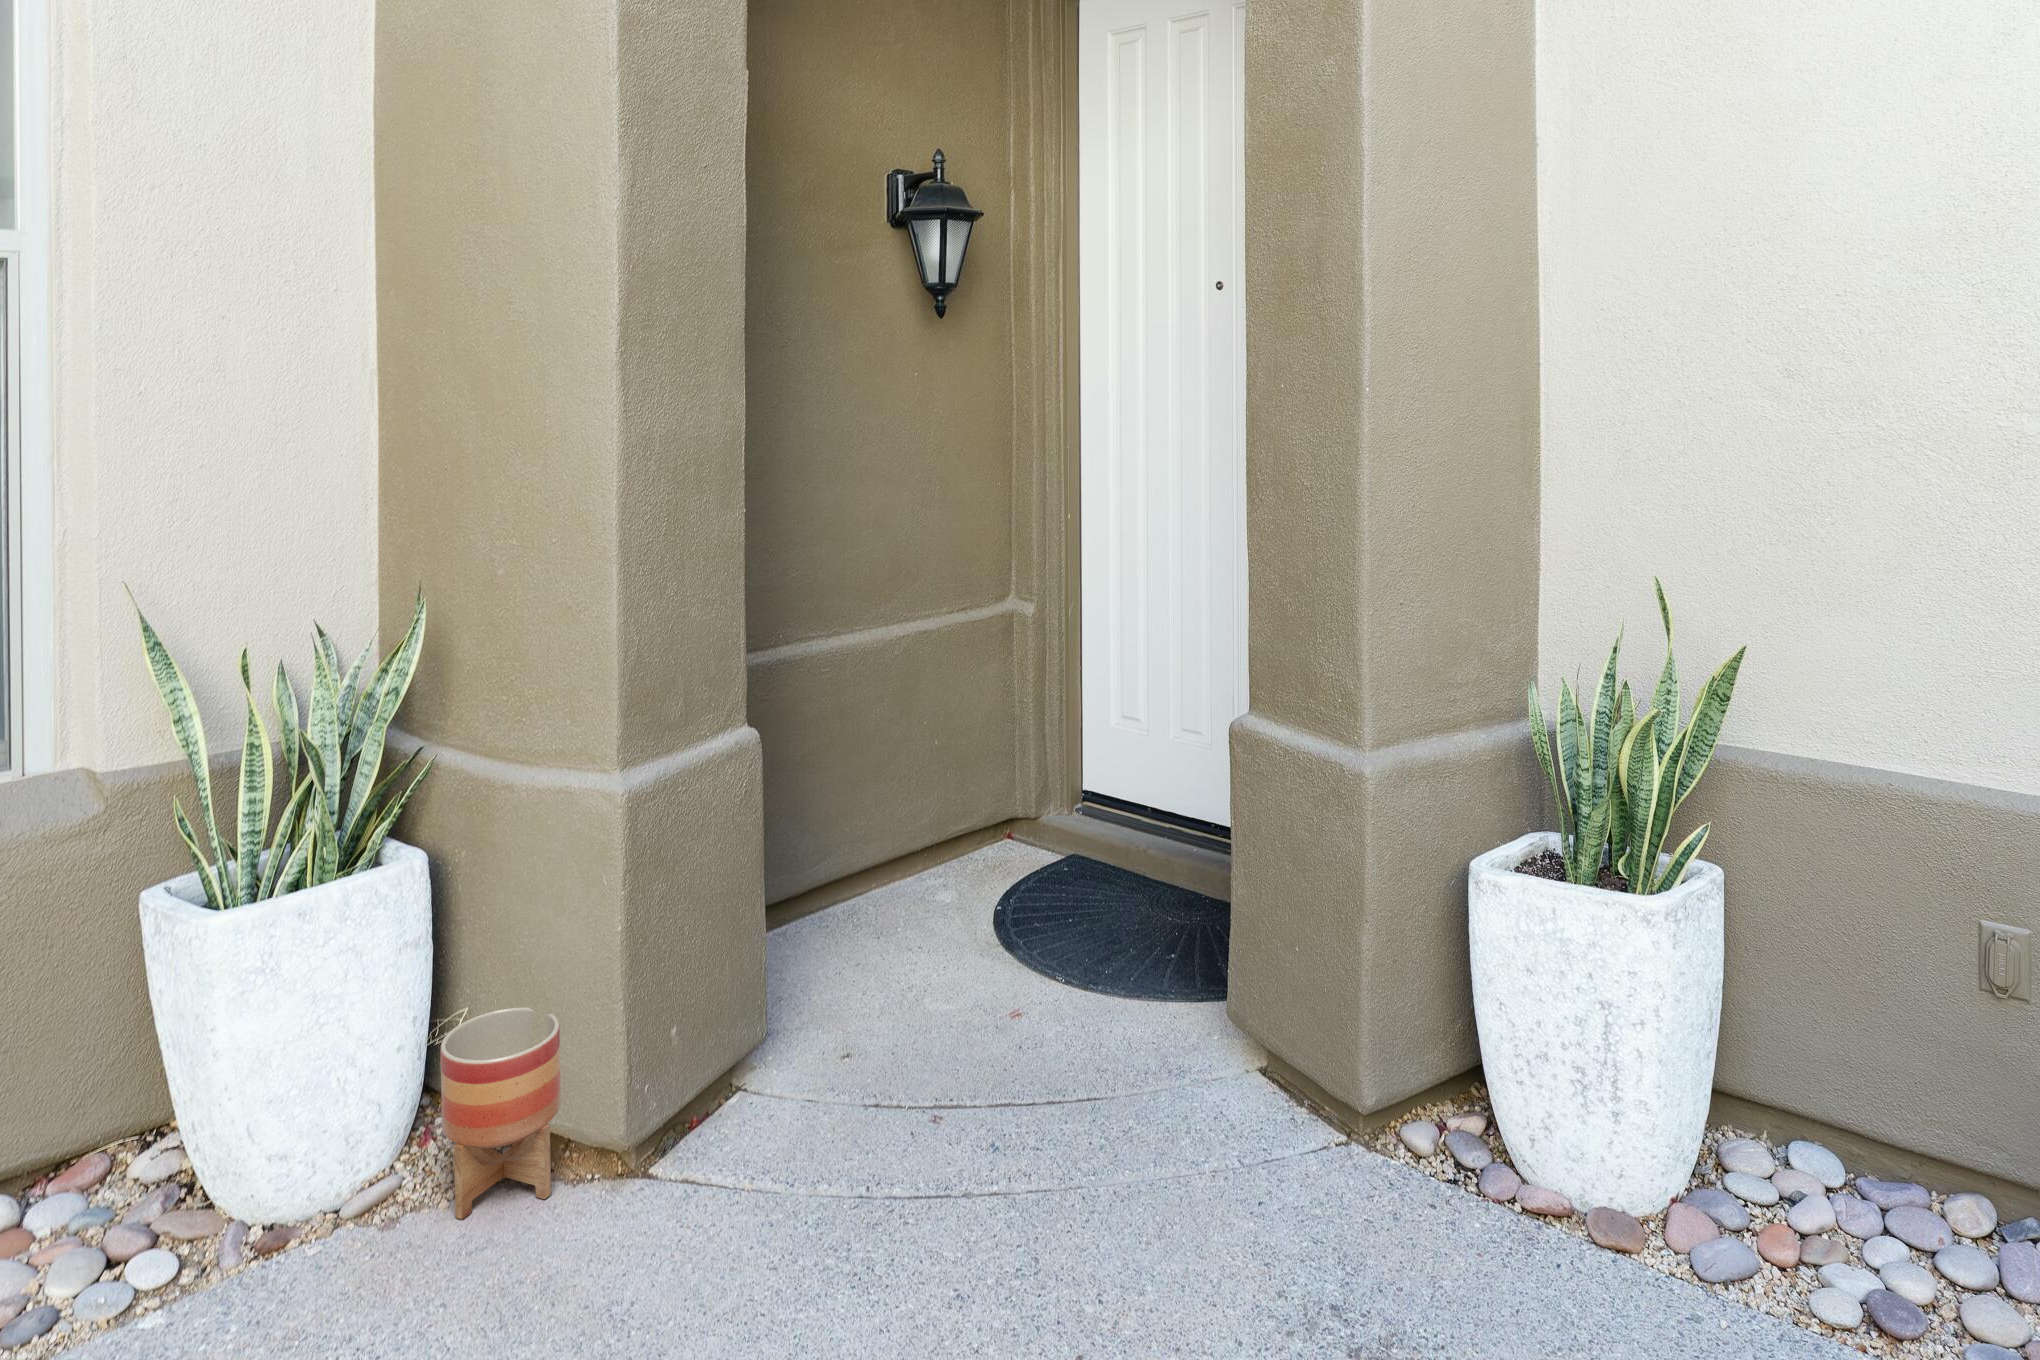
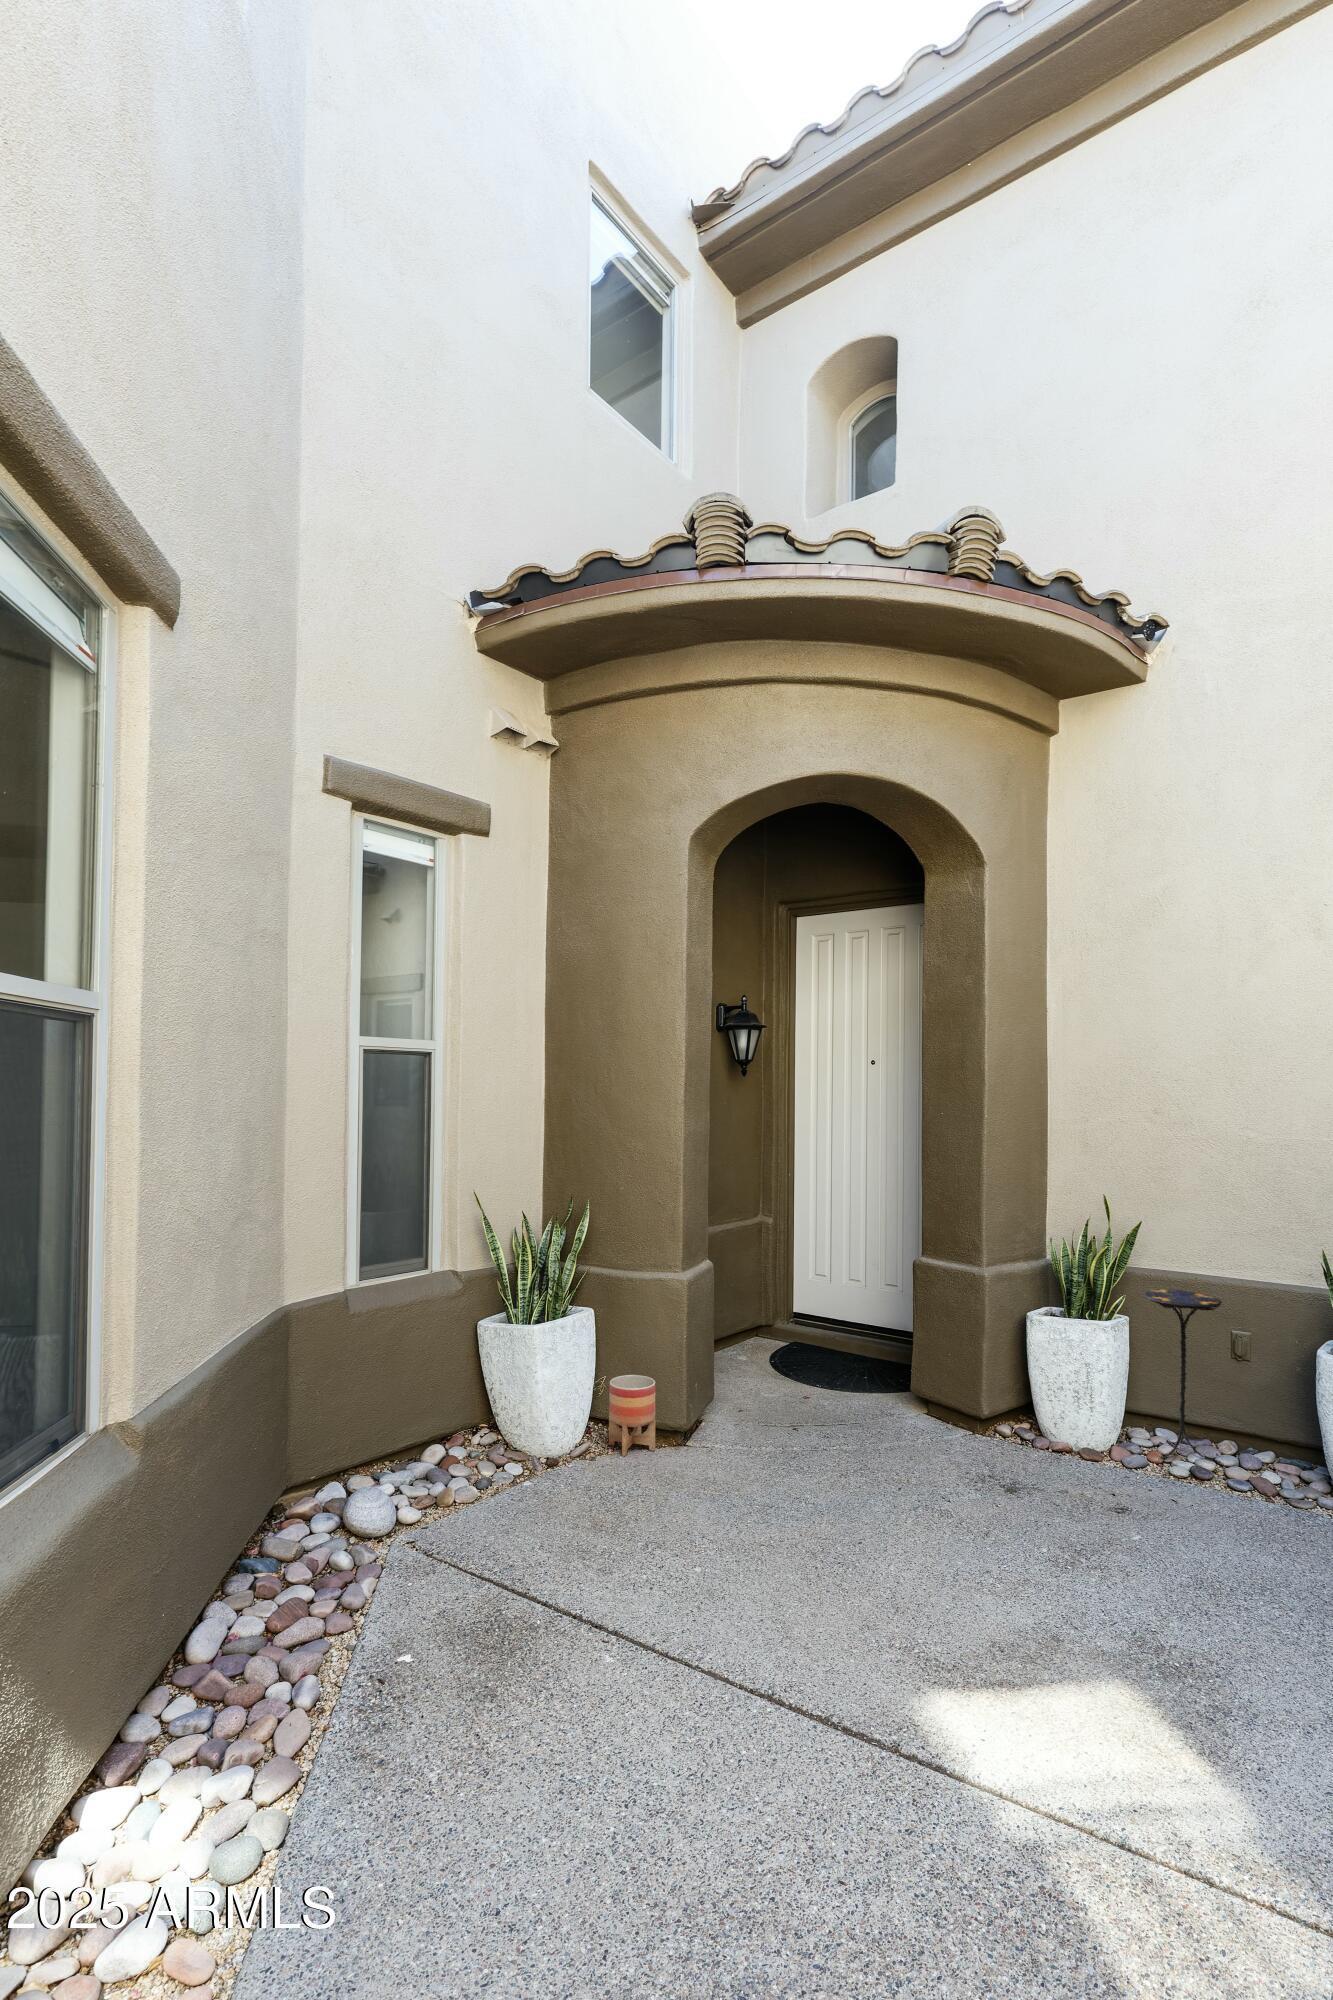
side table: none [1755,810,1961,1269] -> present [1145,1289,1222,1462]

